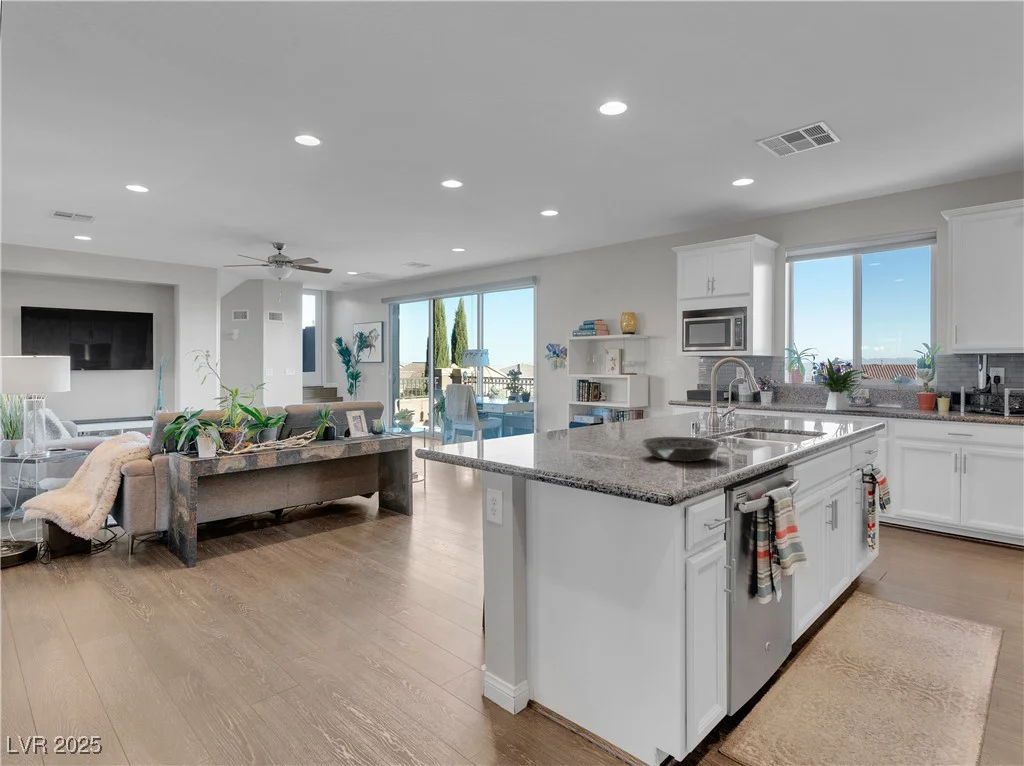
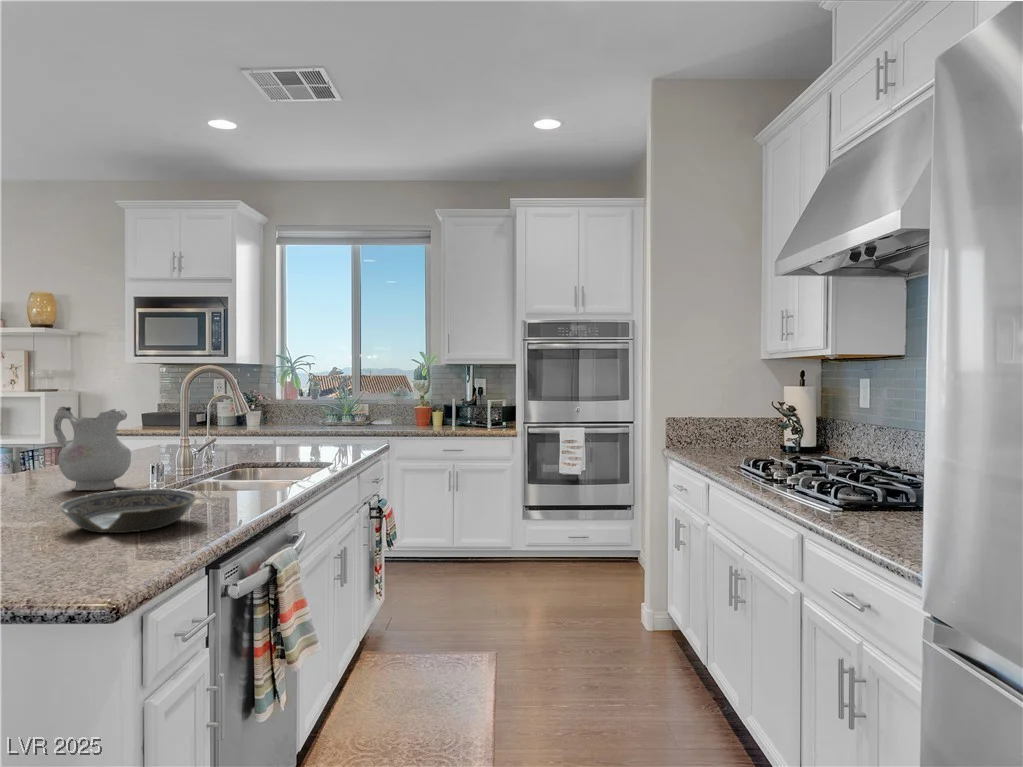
flower arrangement: present [816,359,867,410] -> none [307,368,368,431]
ceramic pitcher: none [637,384,680,437] -> present [54,407,131,491]

